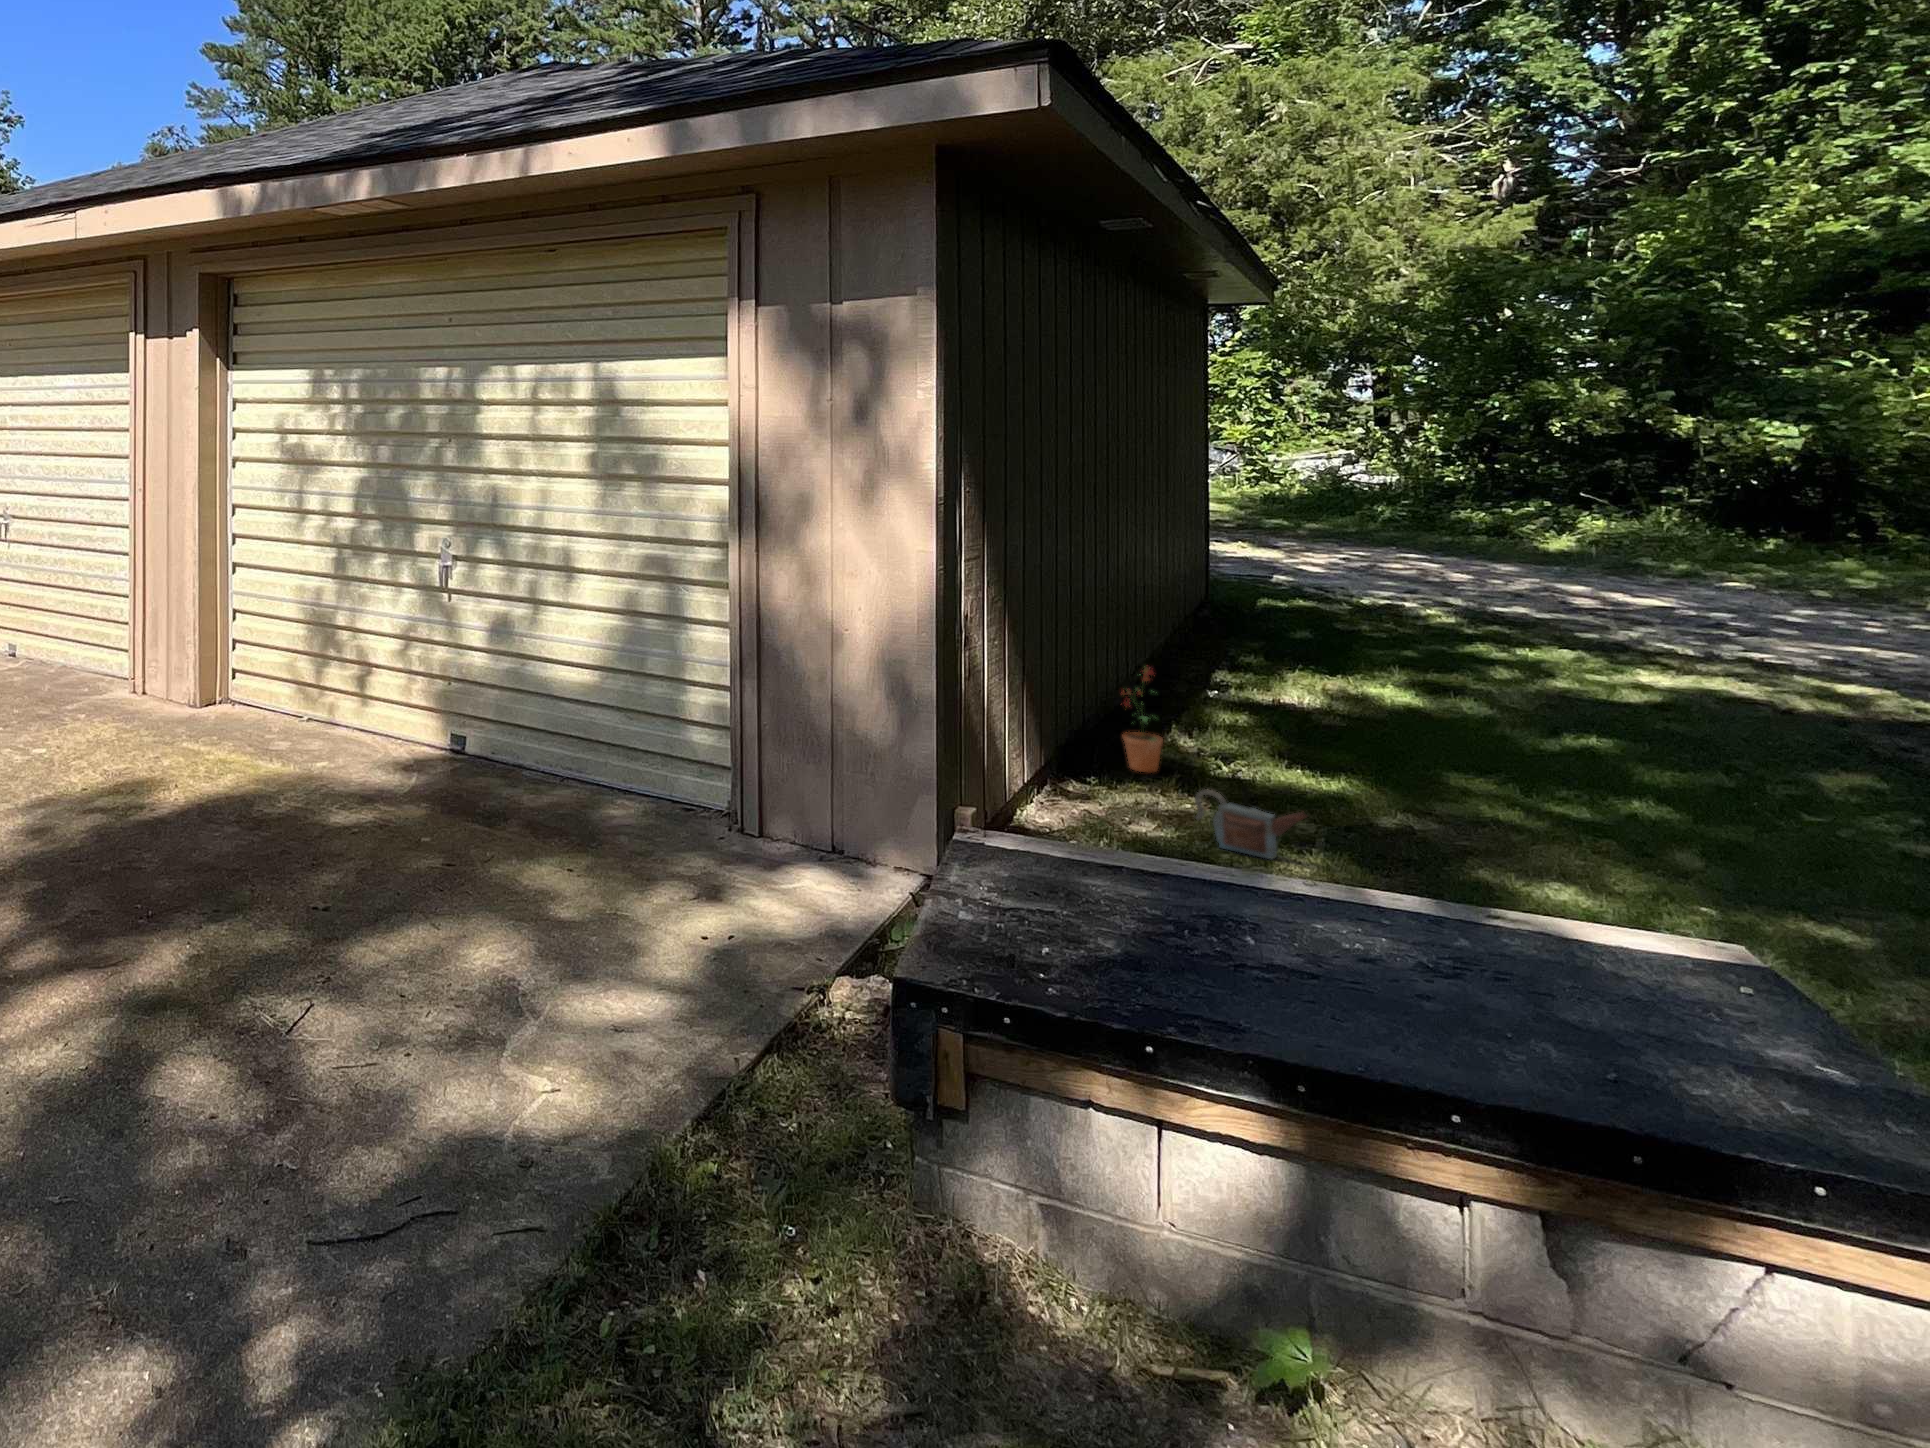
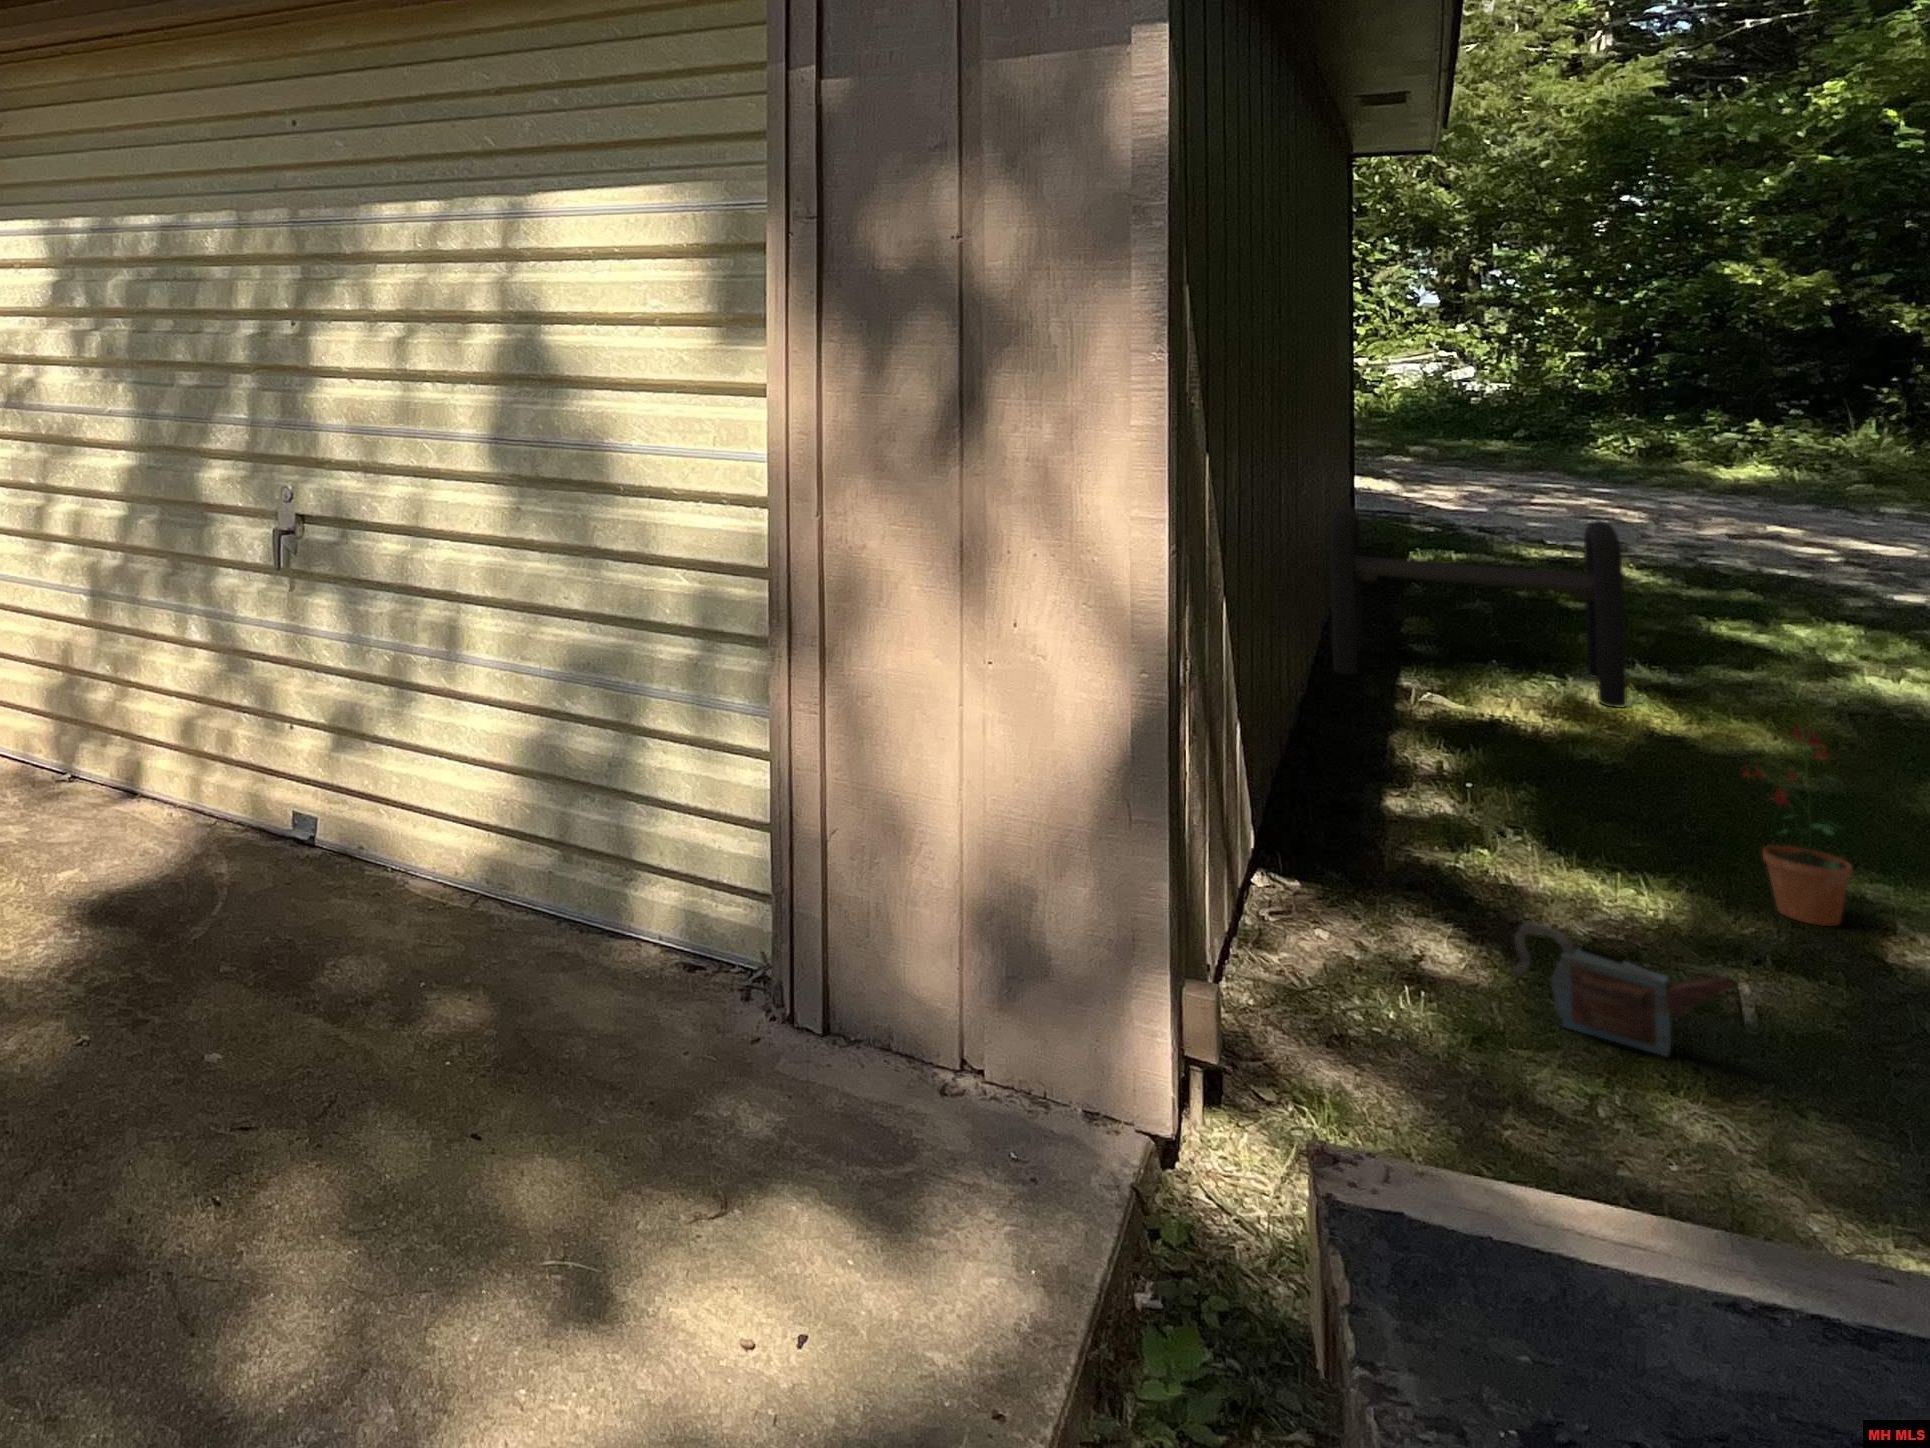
bench: none [1177,559,1382,698] -> present [1330,505,1627,708]
potted plant: present [1121,665,1163,772] -> present [1743,726,1852,926]

